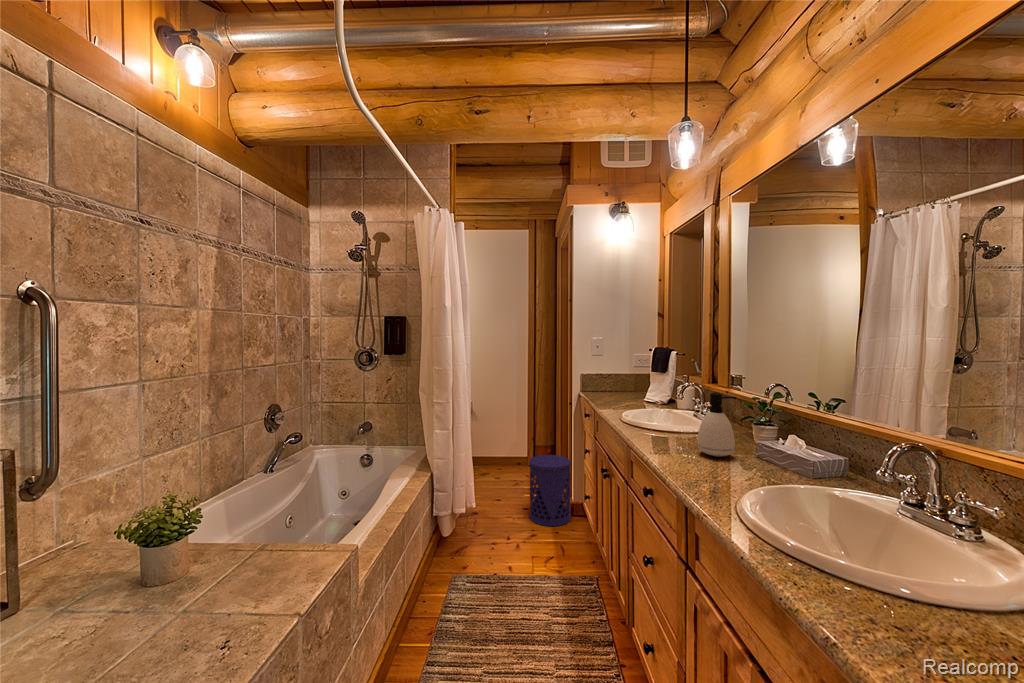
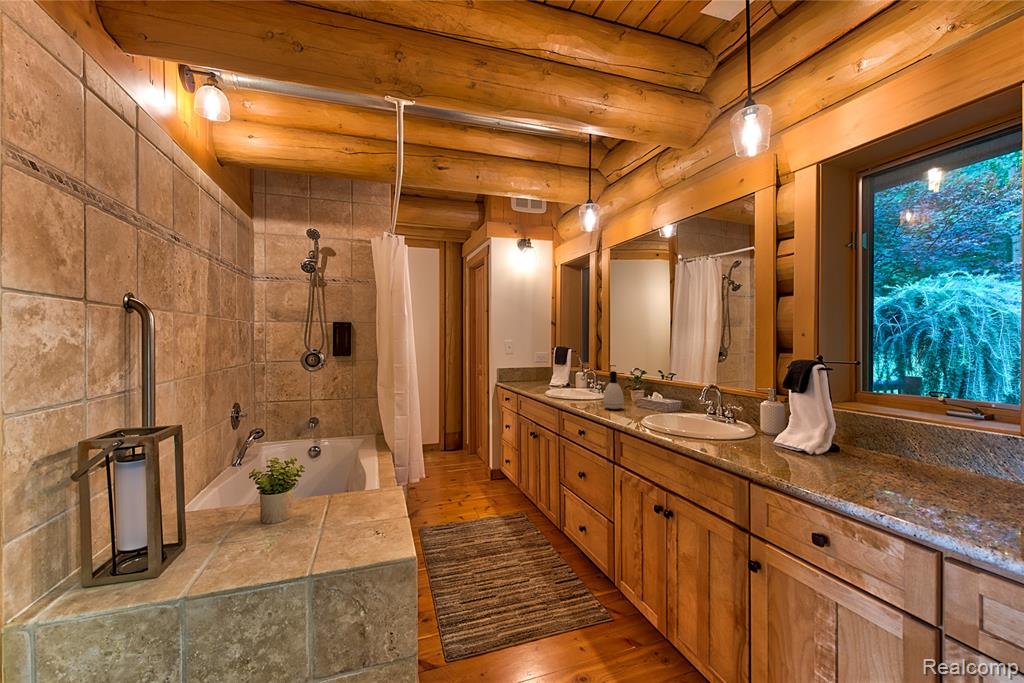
waste bin: present [529,455,571,526] -> none [457,435,491,491]

